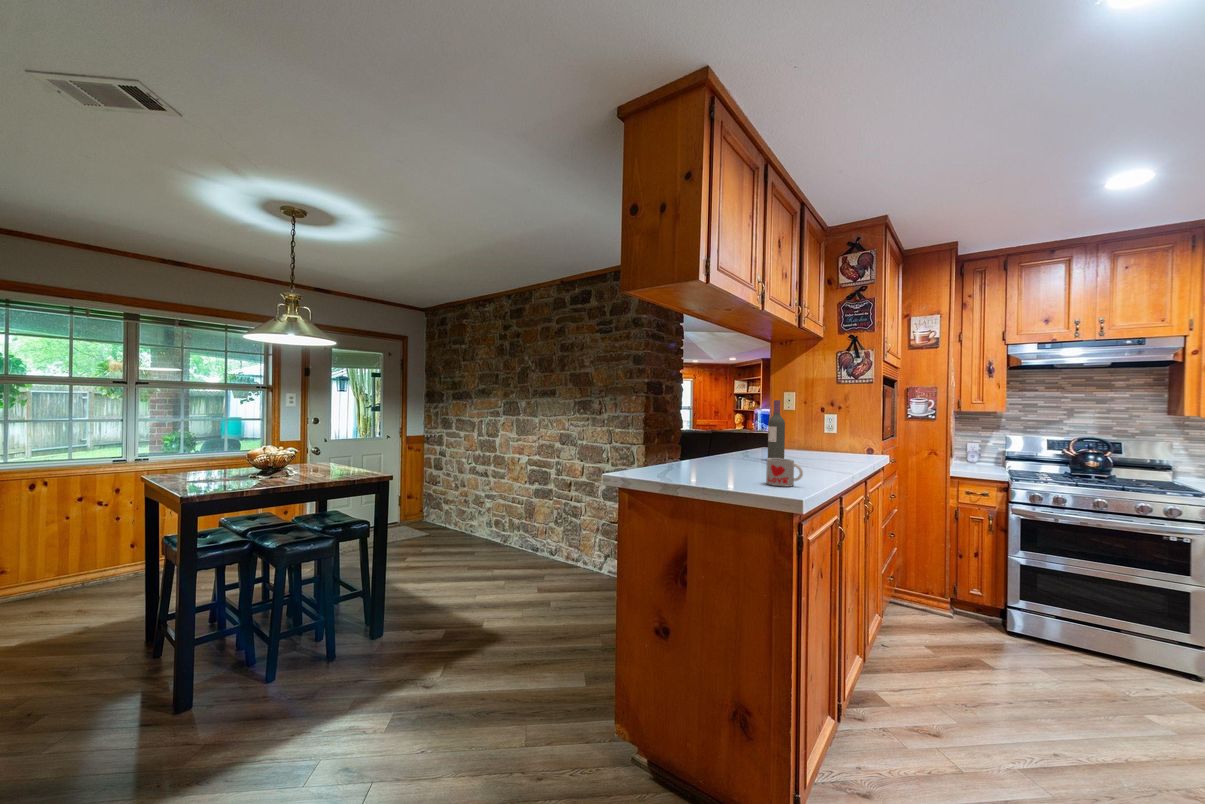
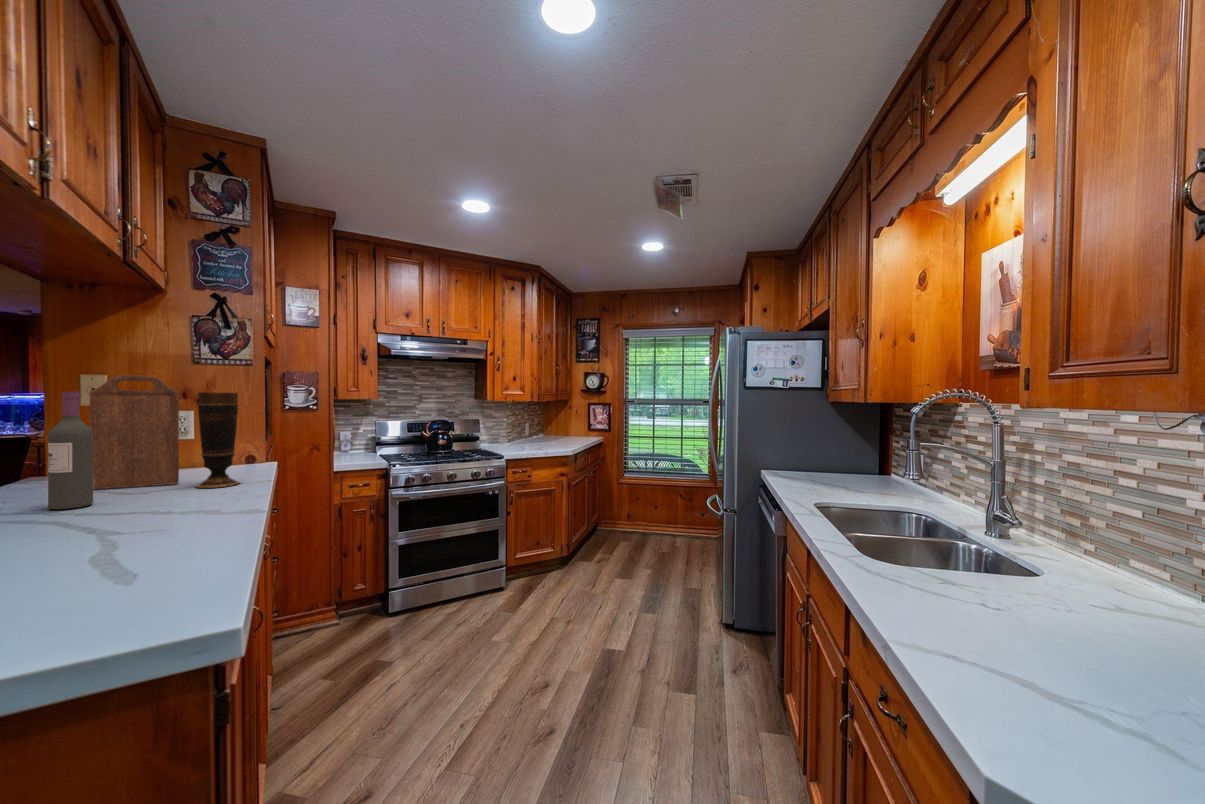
cutting board: none [785,392,826,459] -> present [90,375,179,489]
vase: none [833,401,858,464] -> present [196,392,239,488]
mug: present [766,458,803,486] -> none [72,519,175,589]

